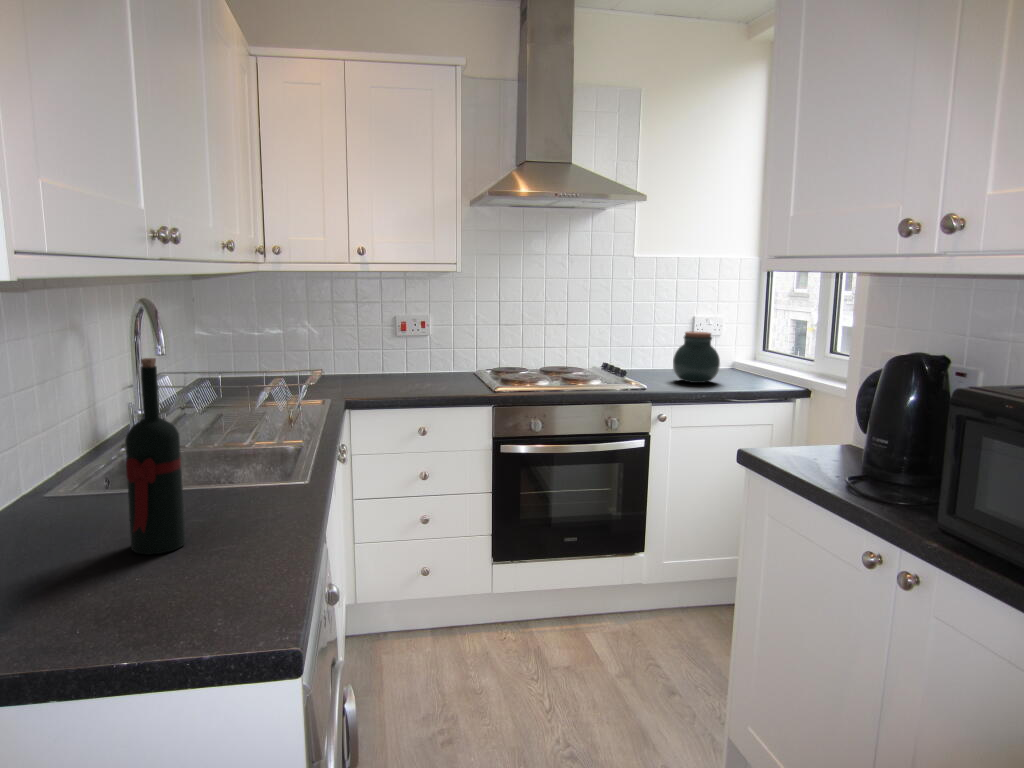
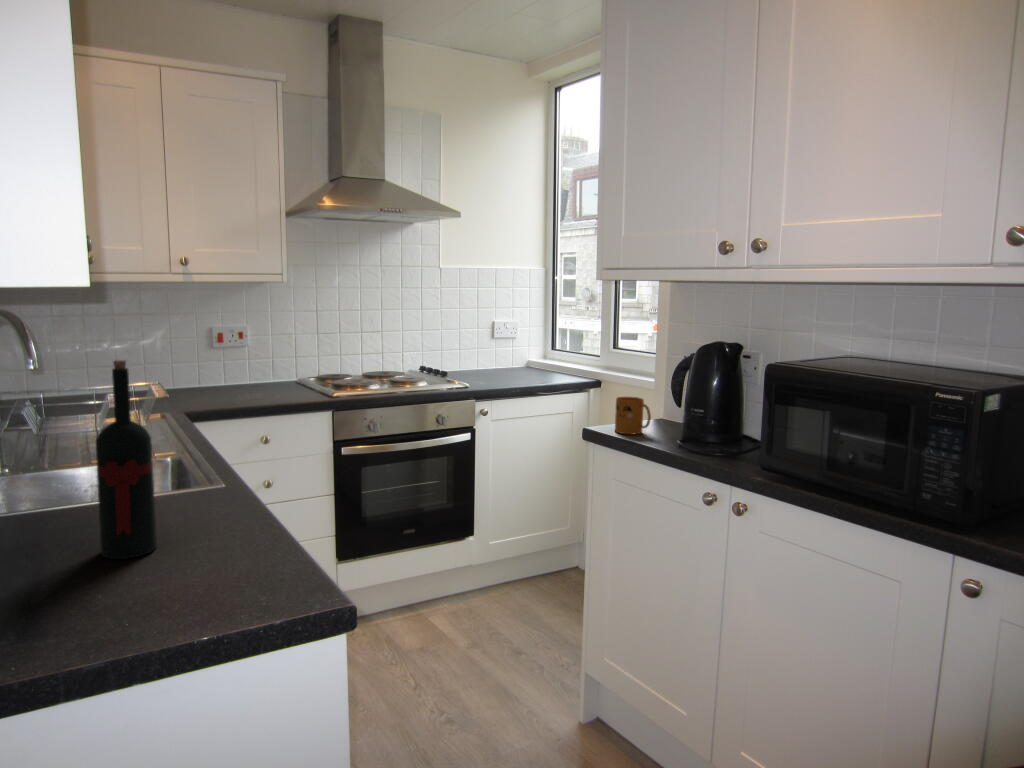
jar: present [673,332,720,383] -> none [487,335,527,380]
mug: none [776,416,820,464] -> present [615,397,651,434]

